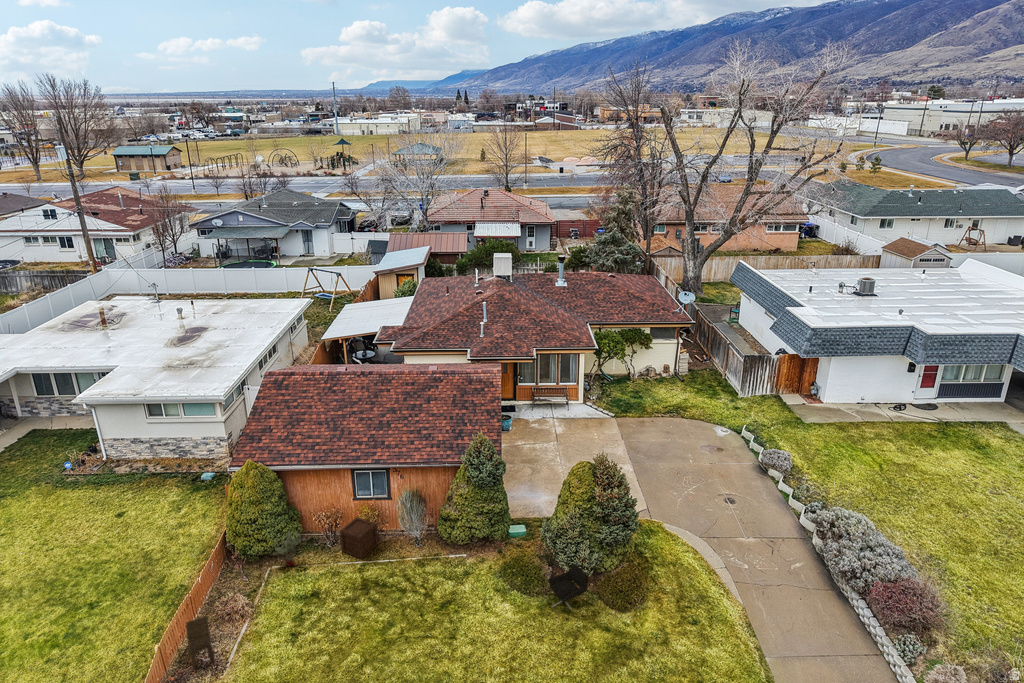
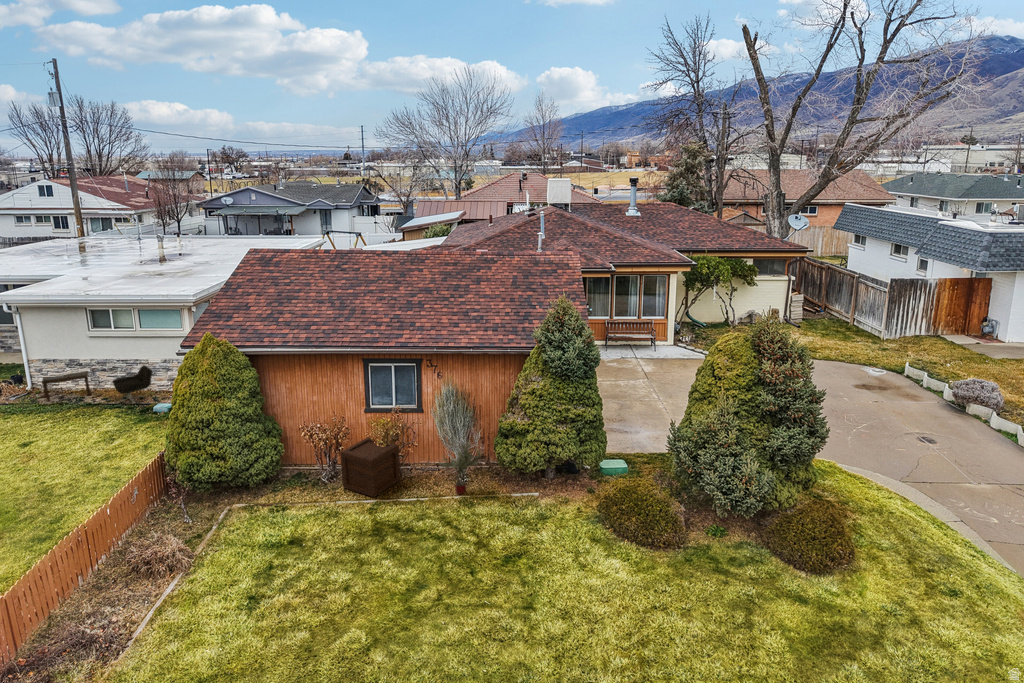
potted tree: present [273,532,301,566] -> present [439,441,481,494]
lounge chair: present [548,565,589,610] -> present [113,365,152,403]
bench: present [186,616,215,670] -> present [42,371,91,402]

